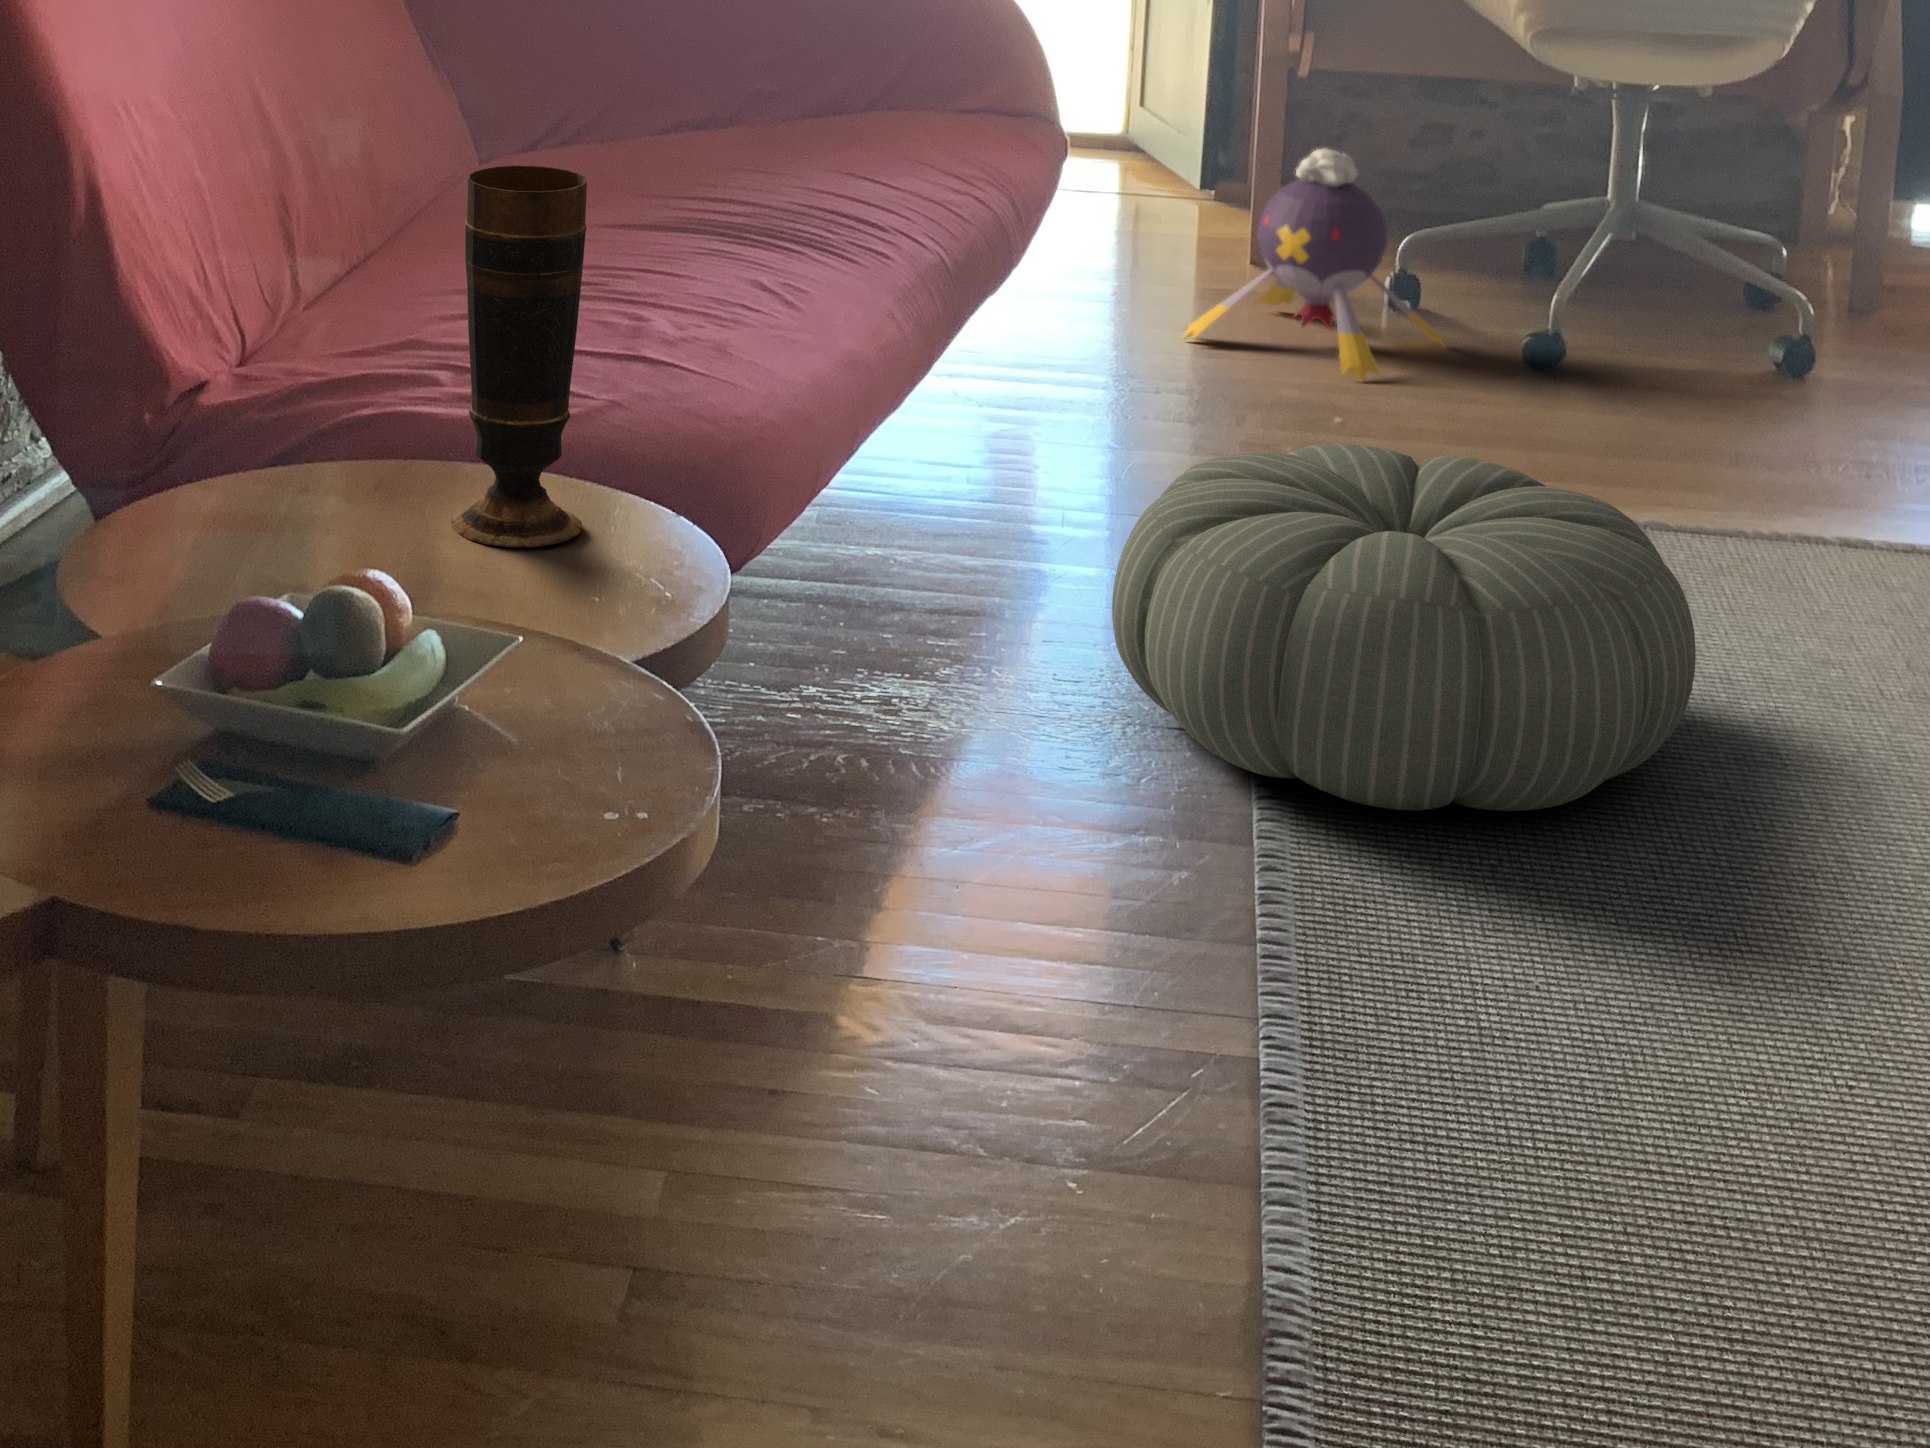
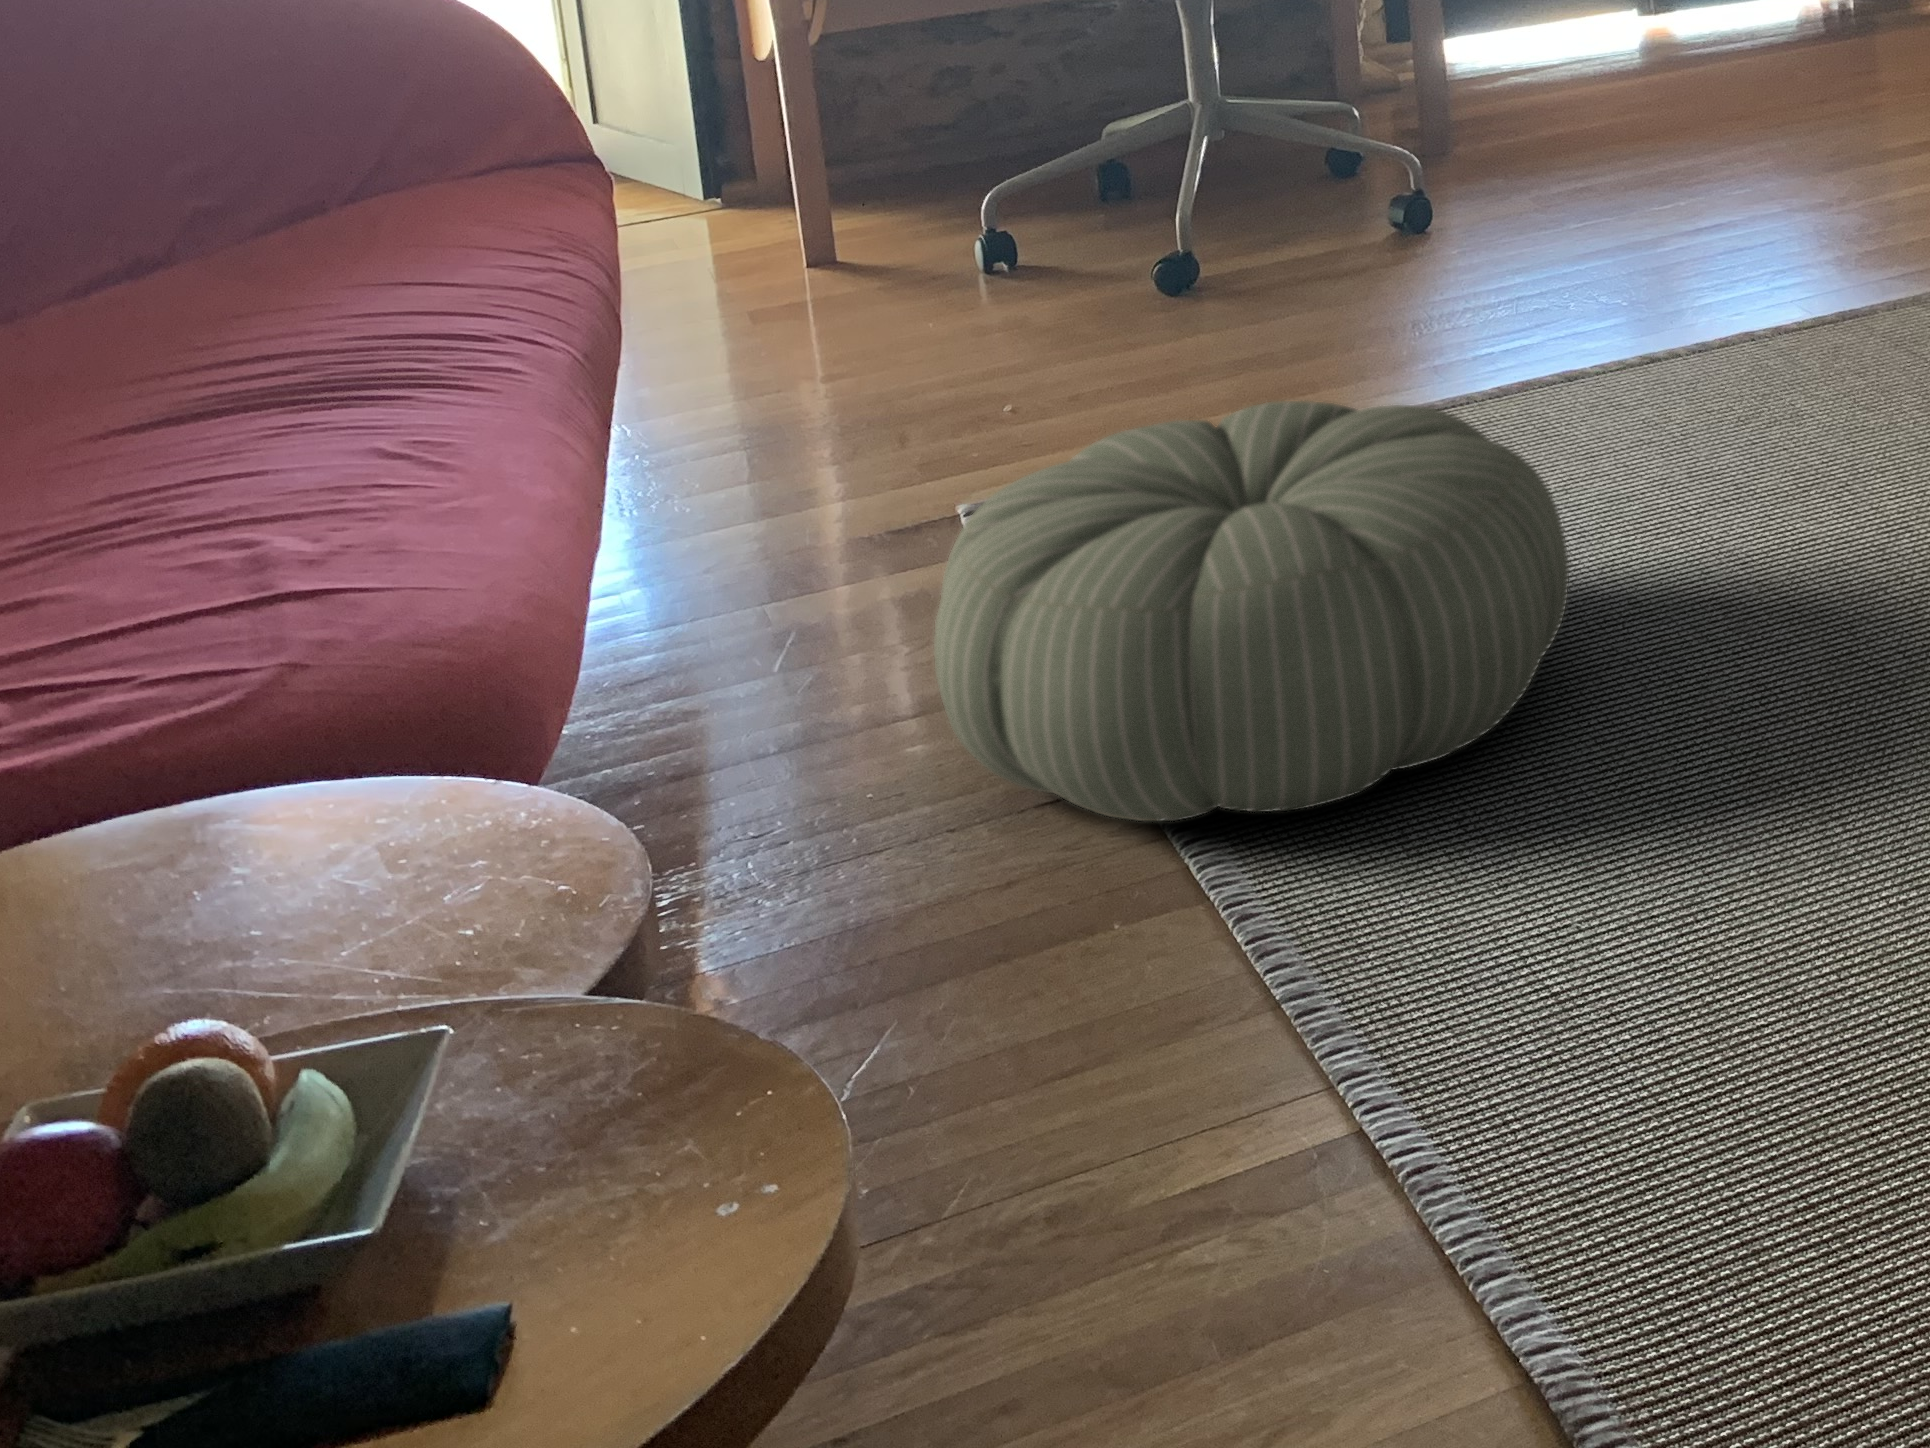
plush toy: present [1183,148,1446,381] -> none [783,115,1080,369]
vase: present [451,166,587,547] -> none [84,380,374,936]

